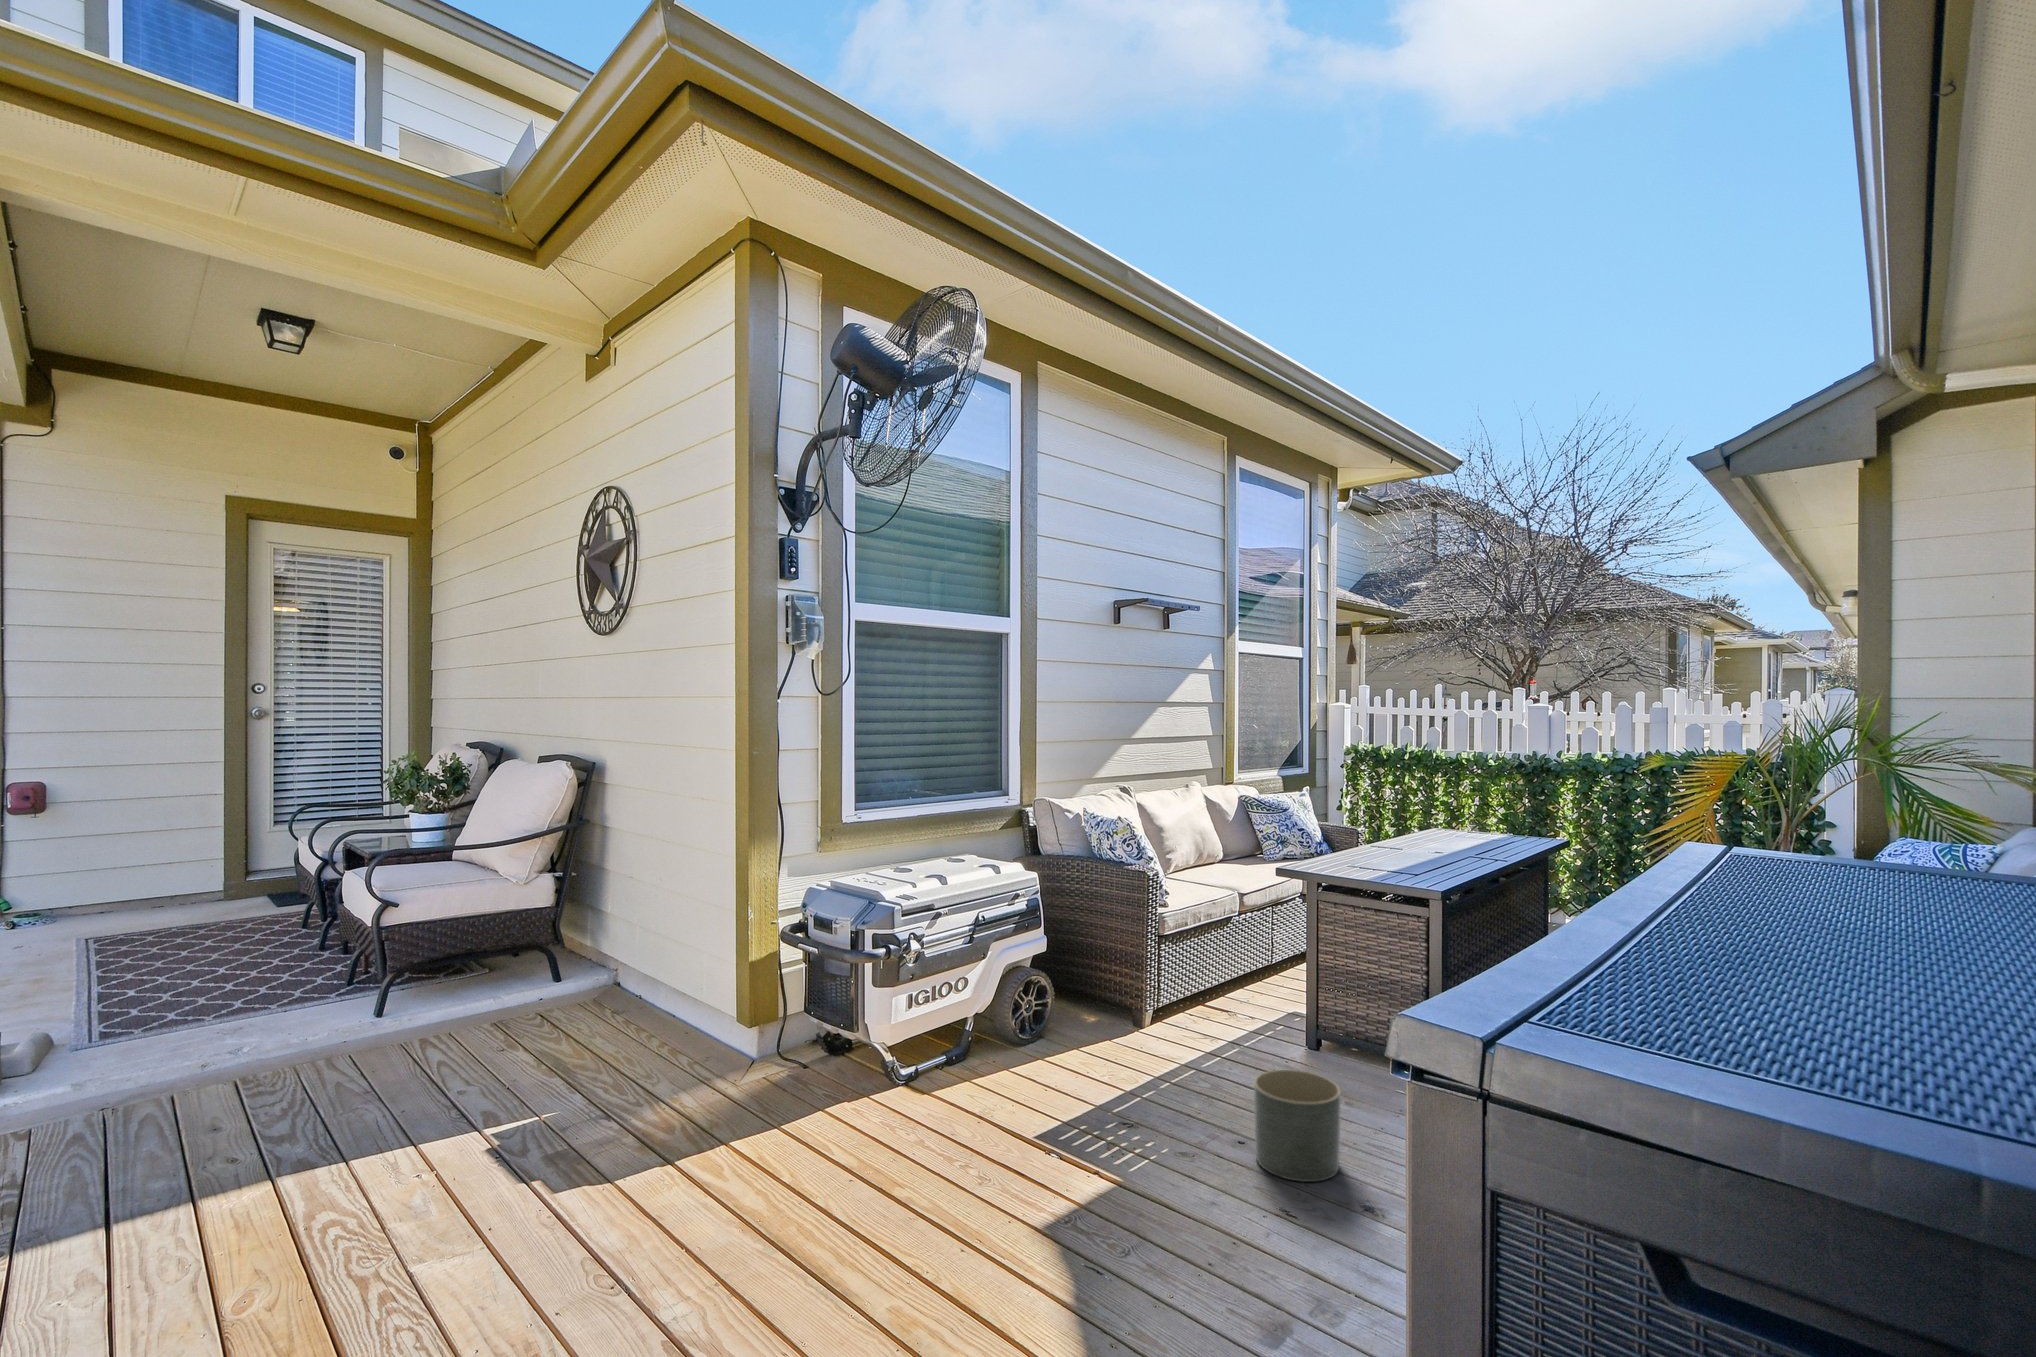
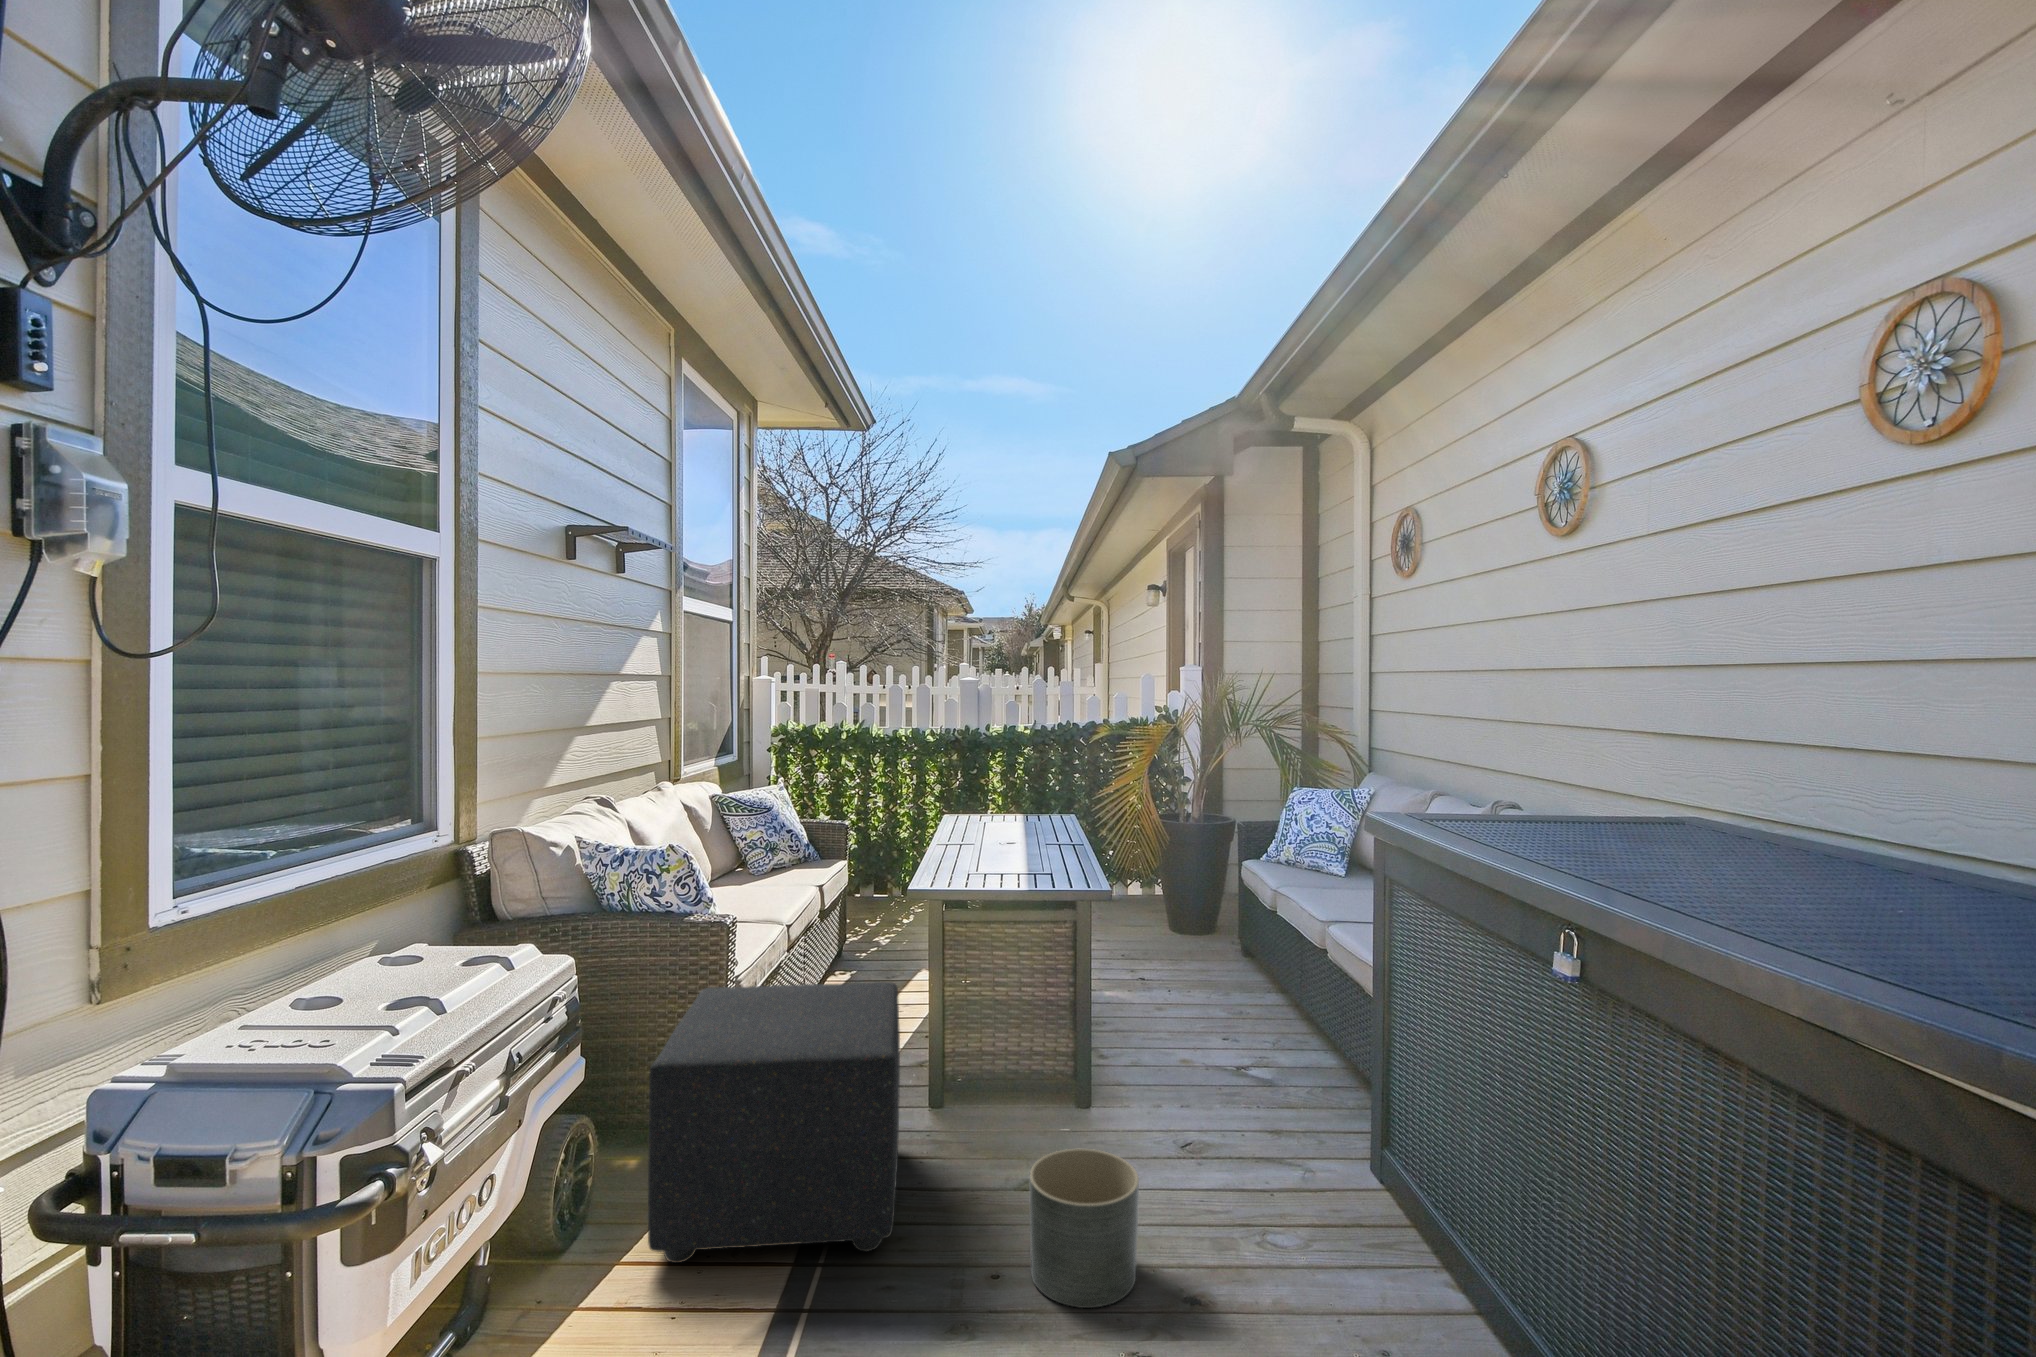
ottoman: none [1049,916,1250,1103] -> present [648,982,900,1263]

